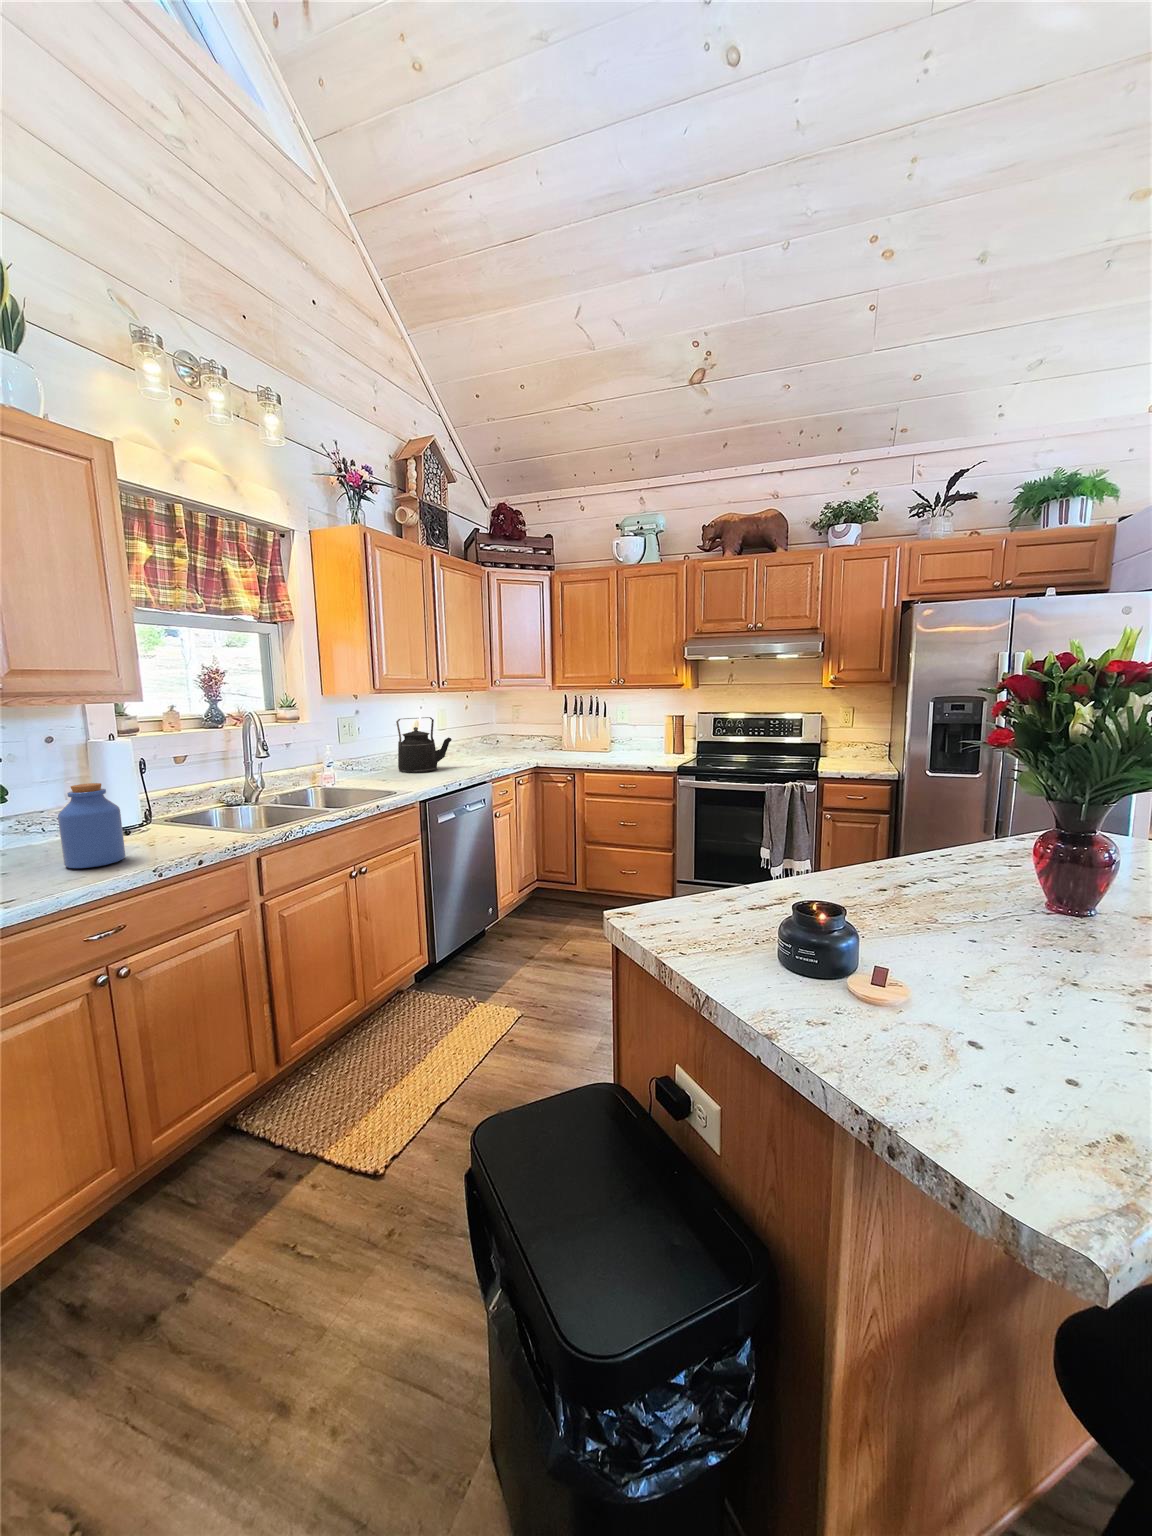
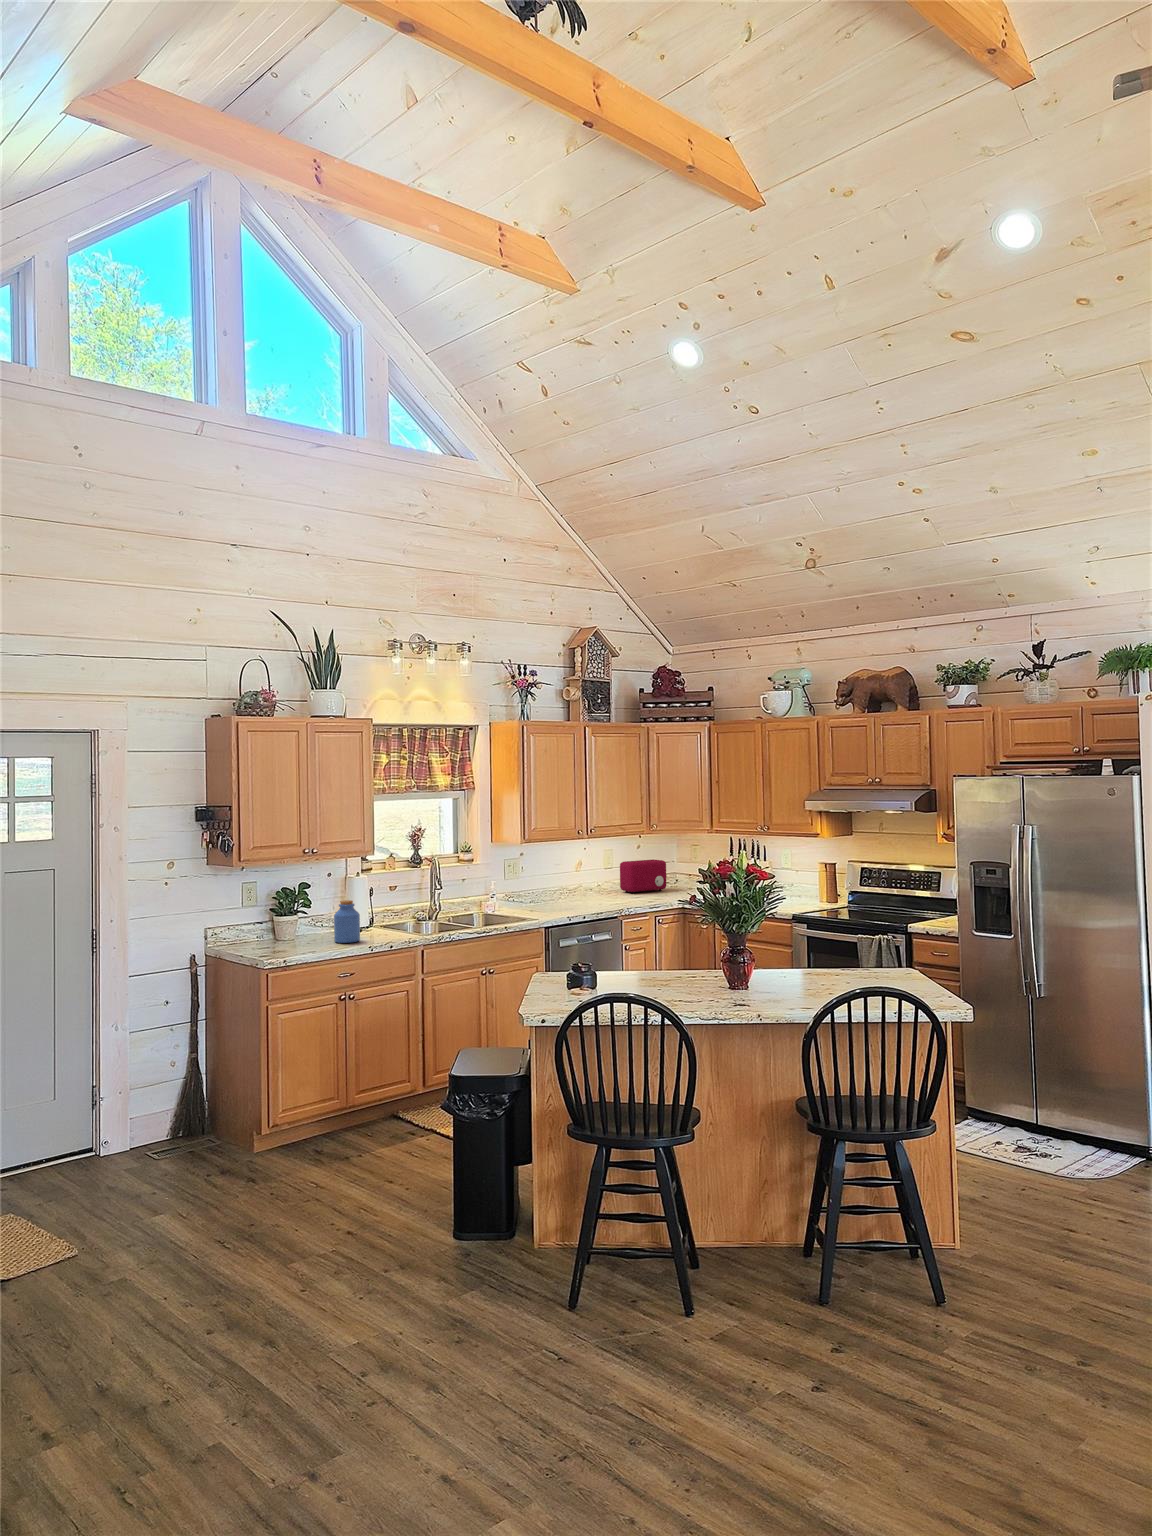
kettle: present [396,717,452,773] -> none [547,861,593,906]
toaster: none [460,718,507,754] -> present [620,859,666,893]

